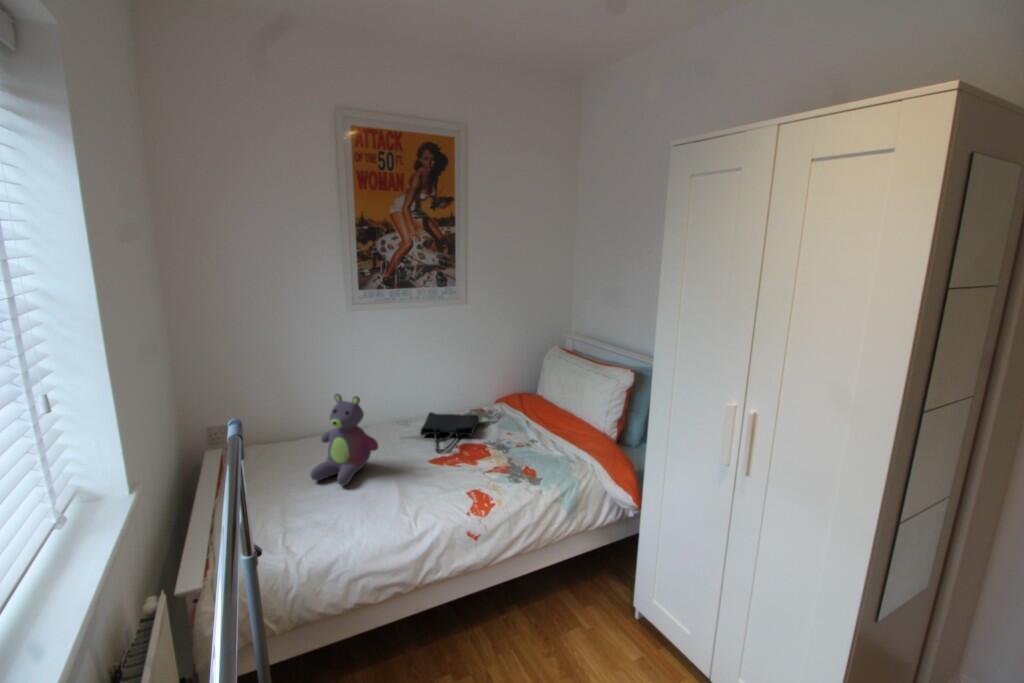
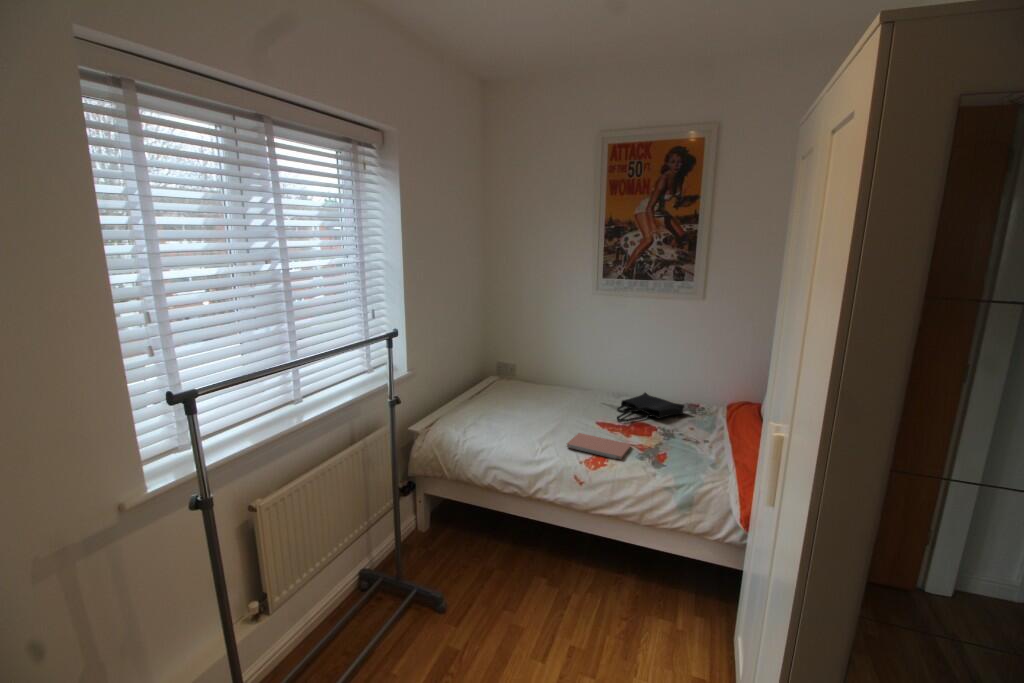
stuffed bear: present [310,394,378,486] -> none [520,351,565,417]
notebook: none [427,472,500,504] -> present [567,433,631,459]

